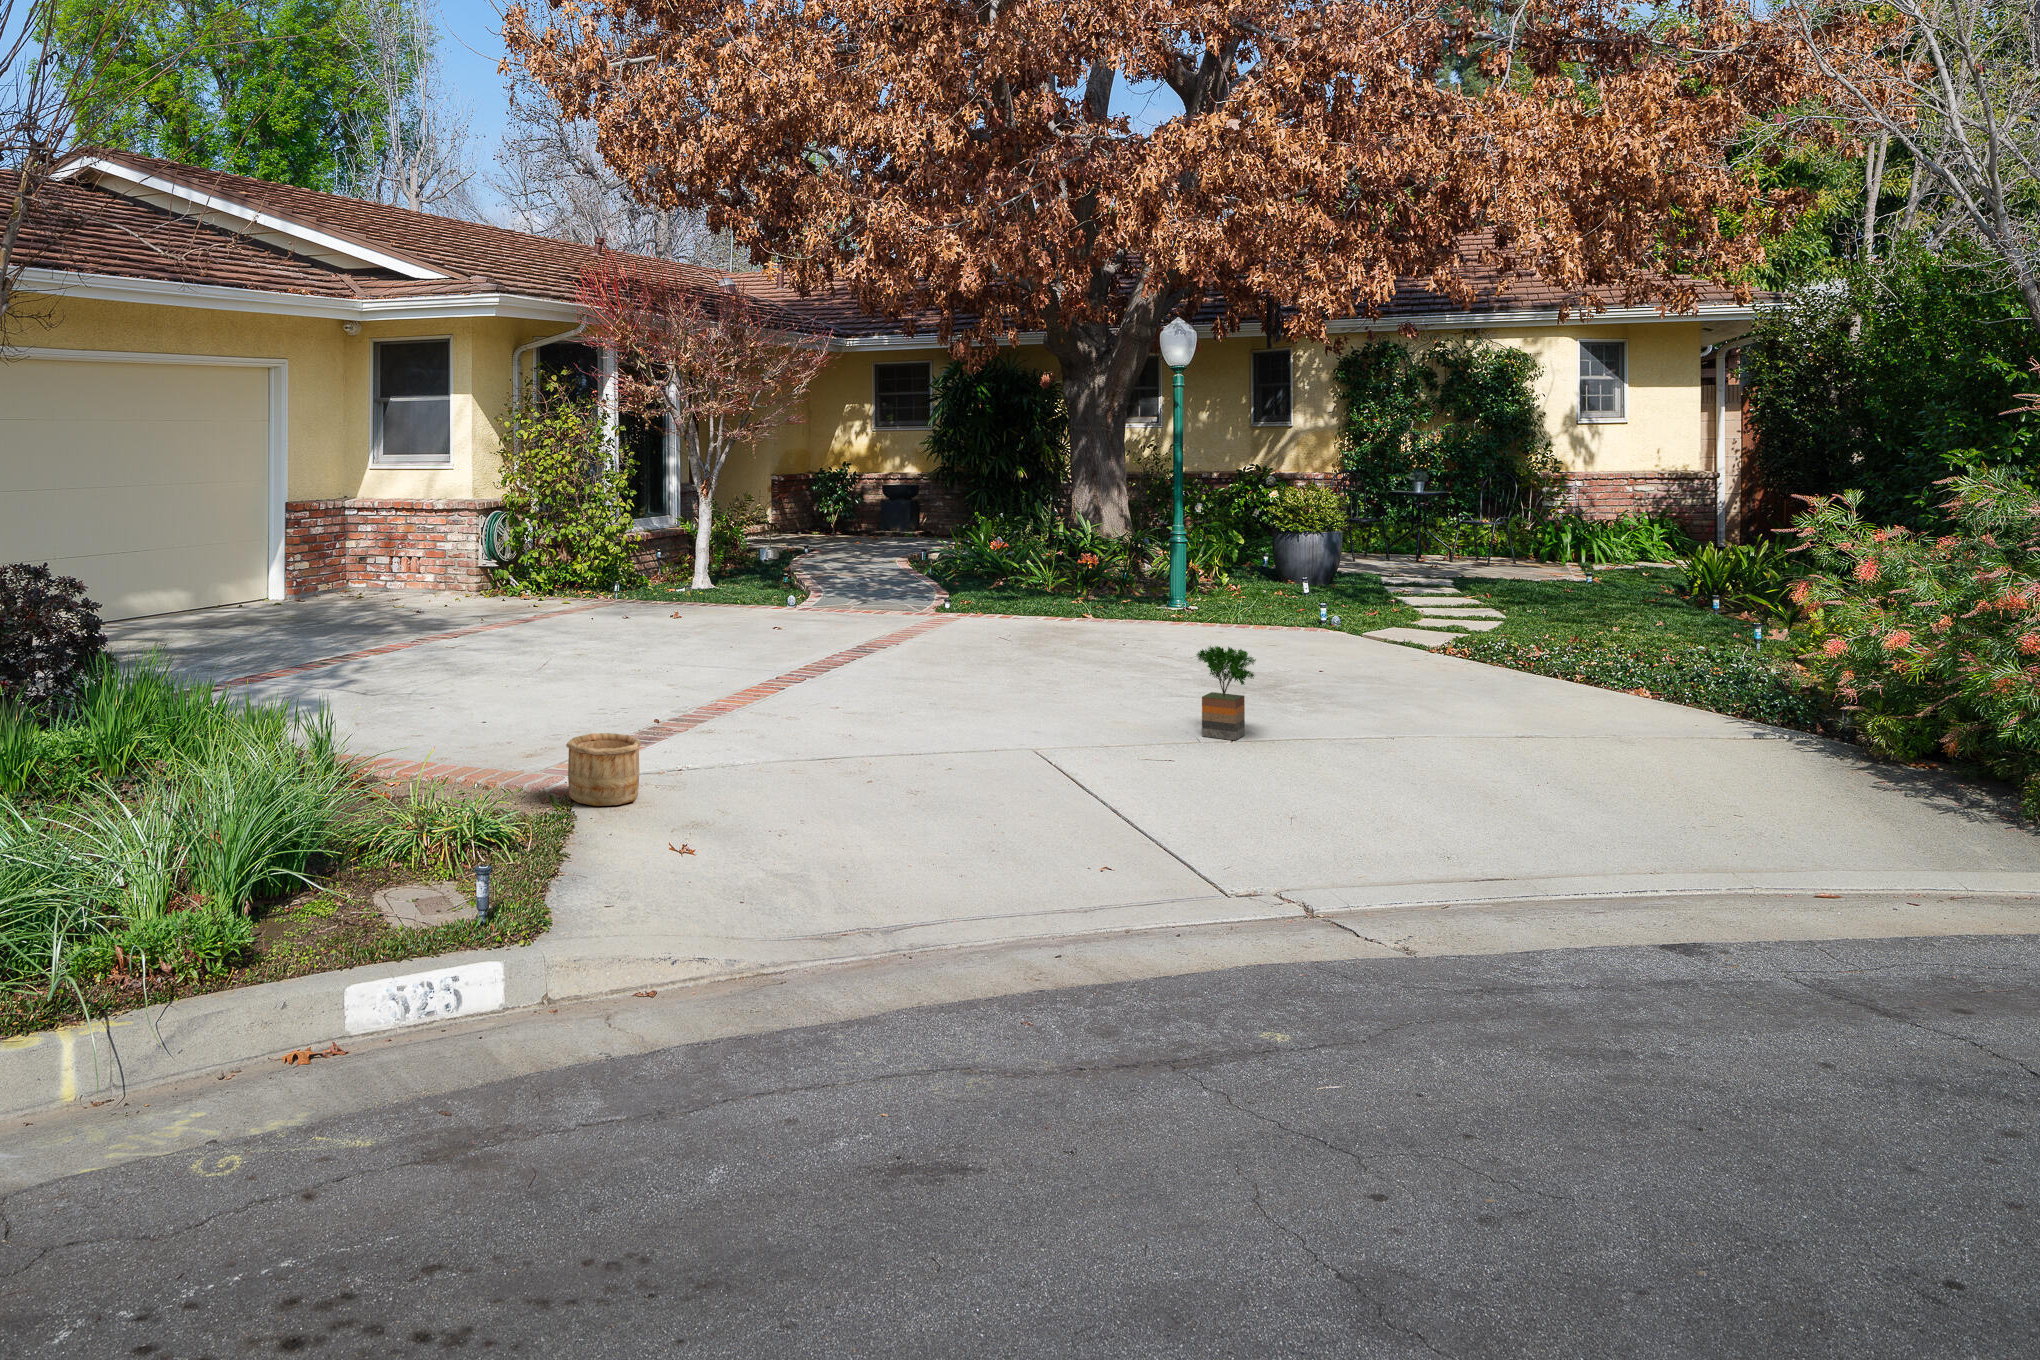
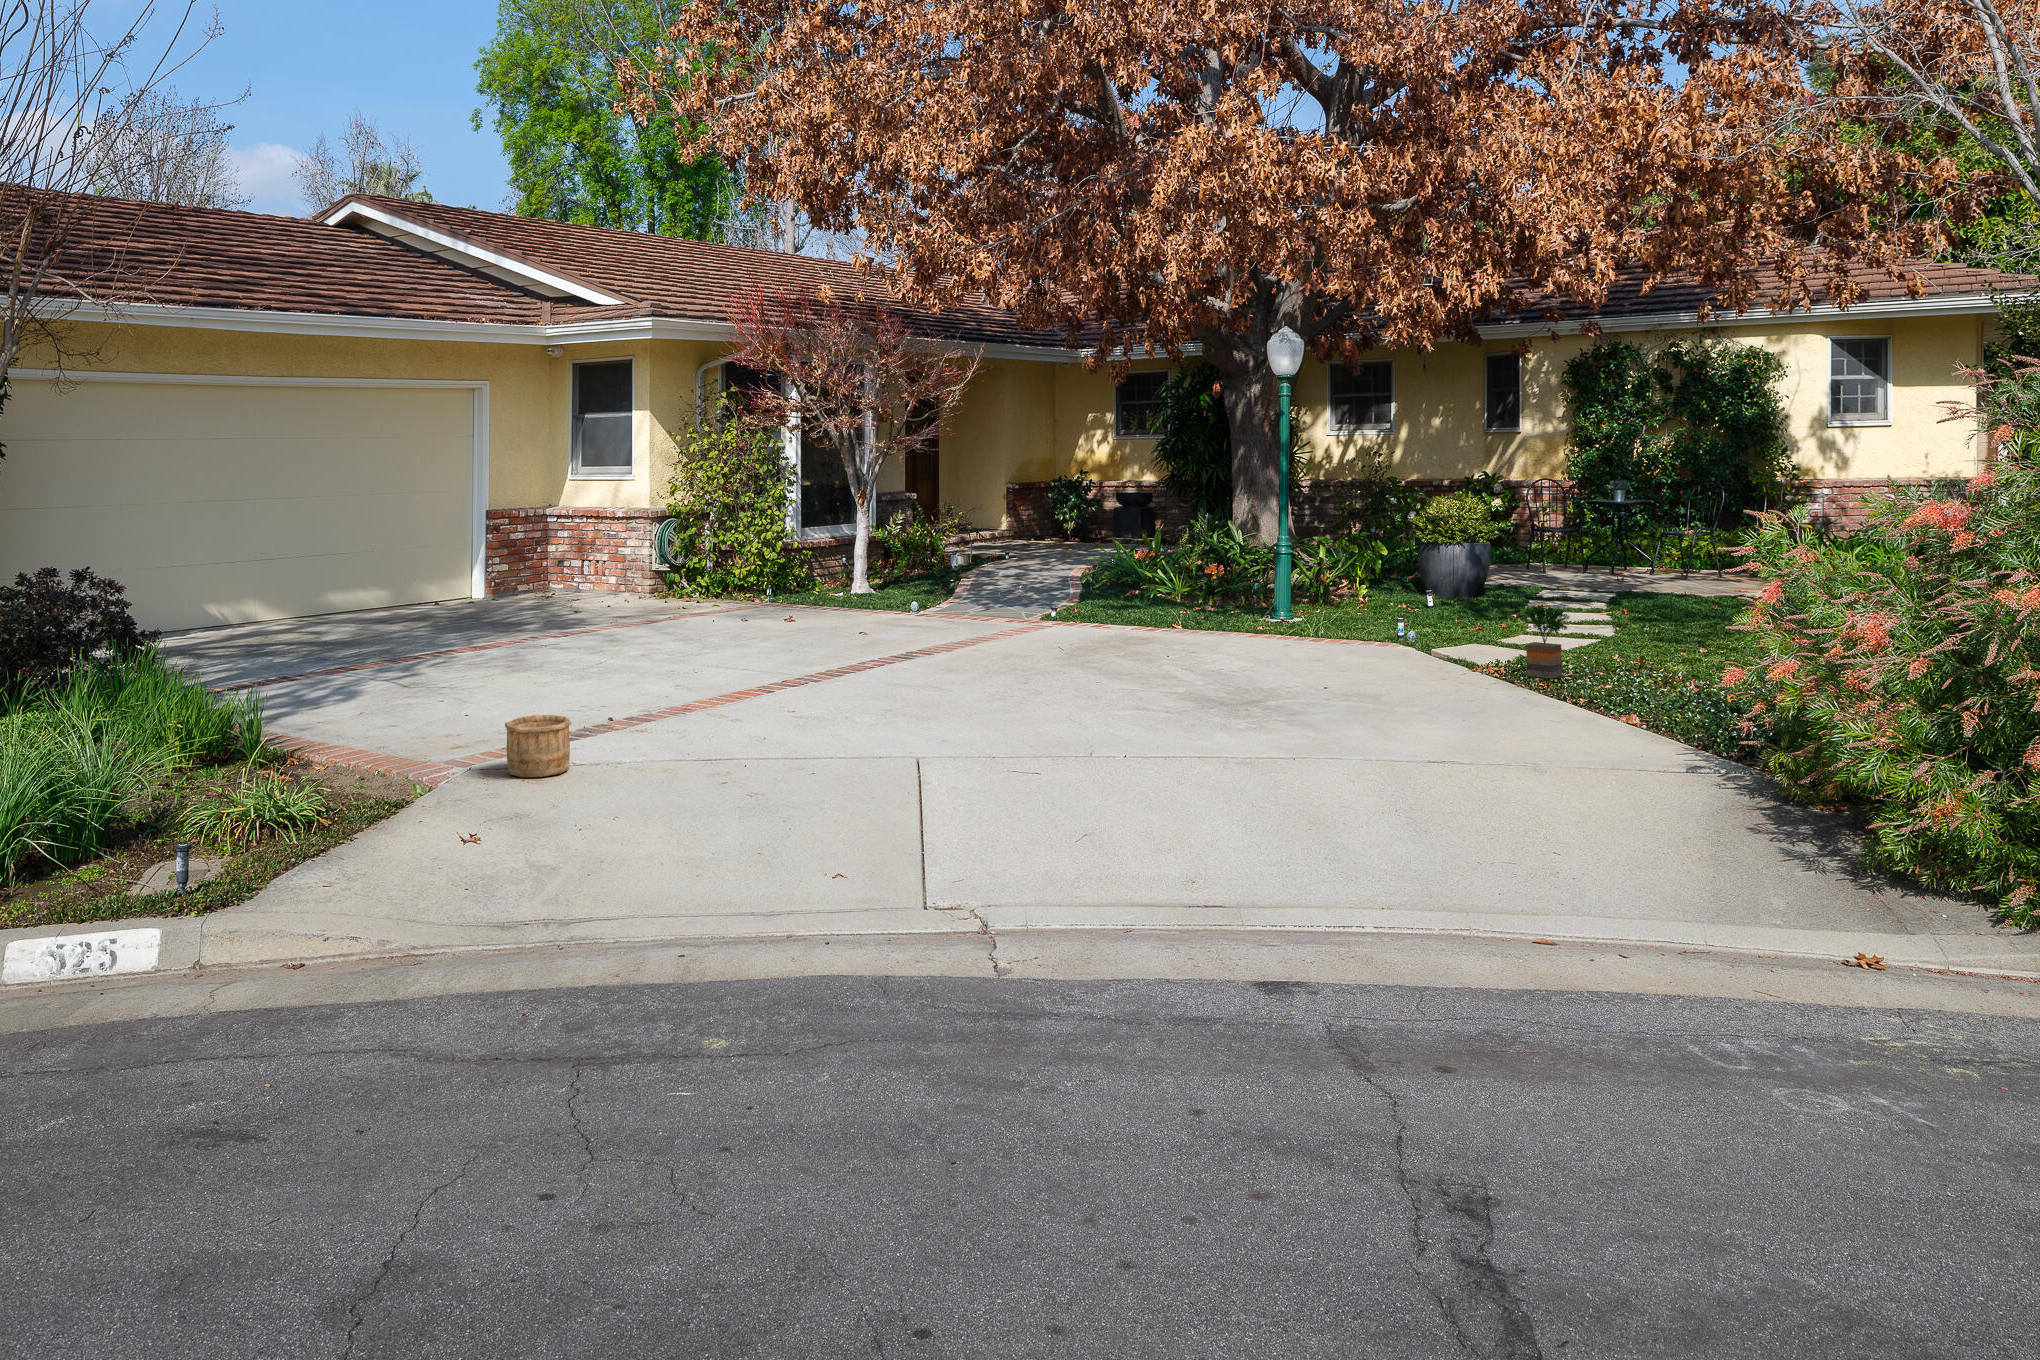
potted tree: present [1197,646,1256,740] -> present [1524,605,1569,679]

